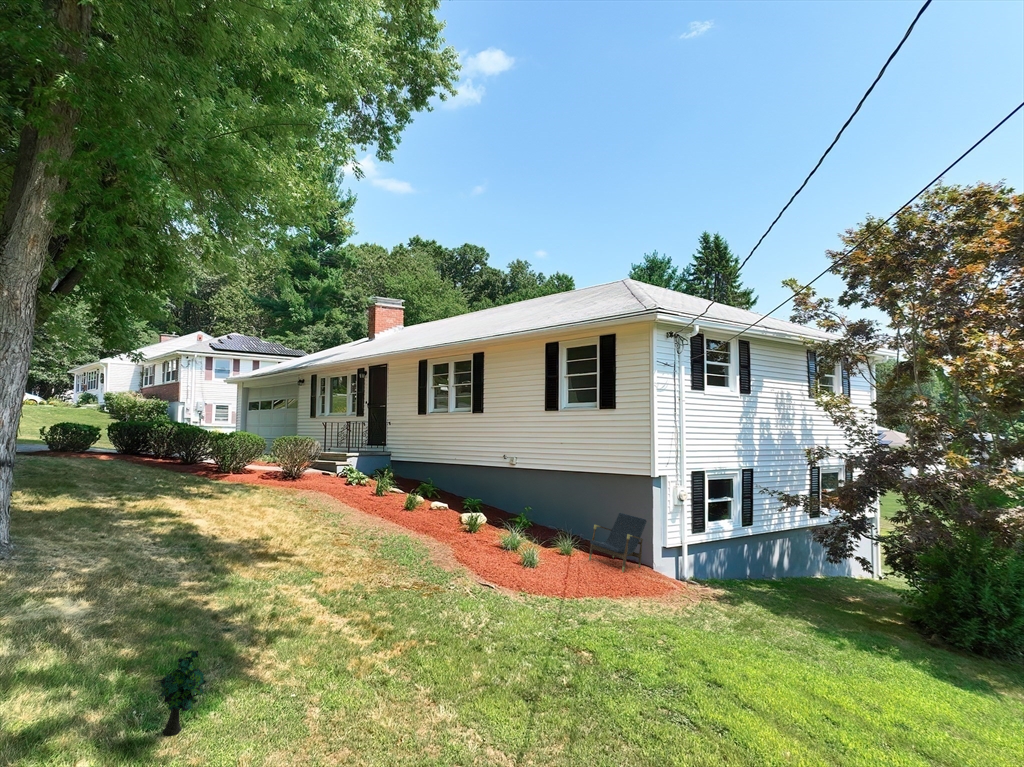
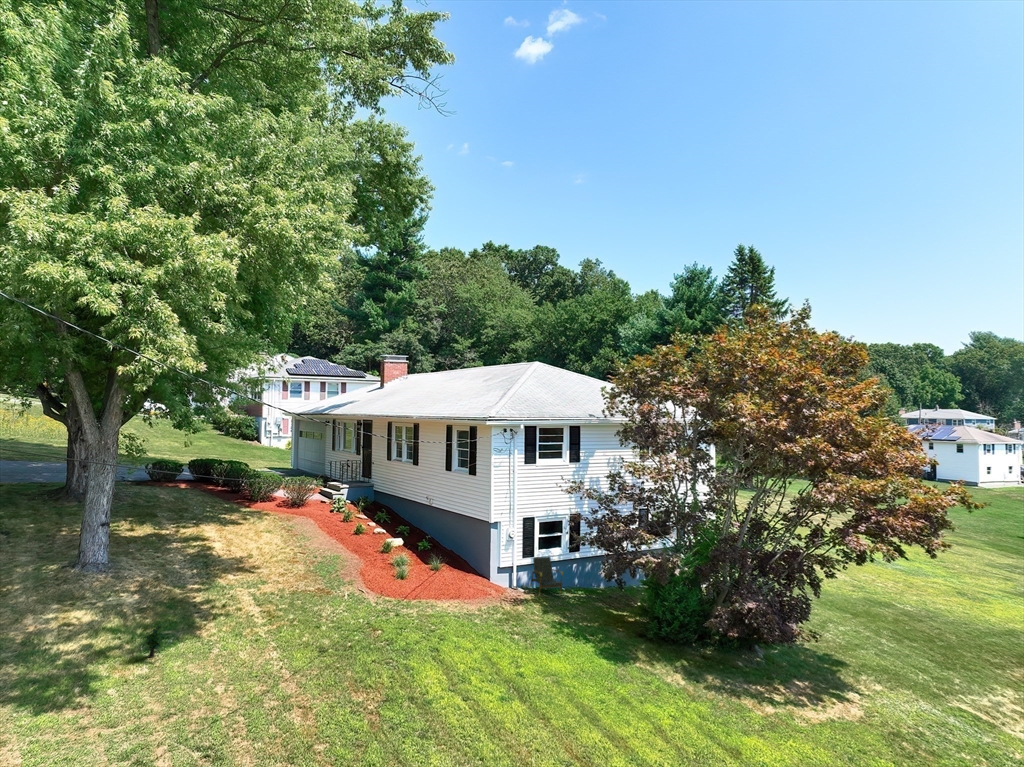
lounge chair: present [589,513,647,572] -> present [530,557,563,595]

